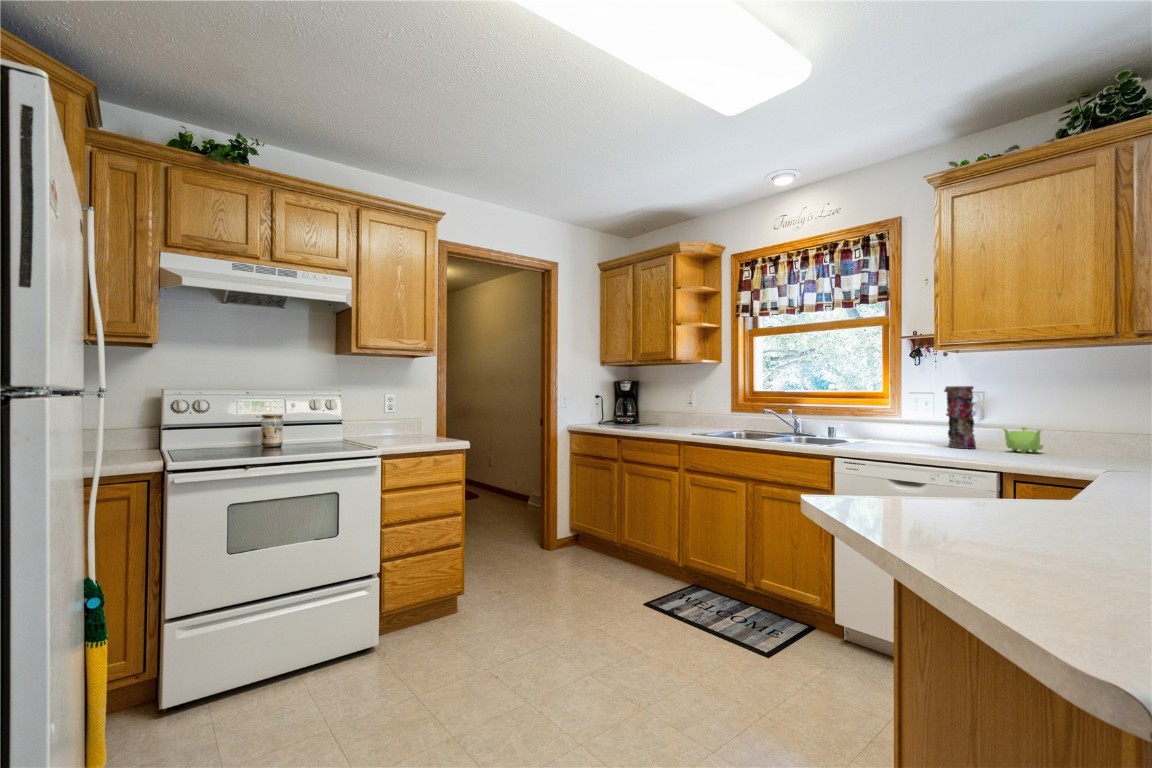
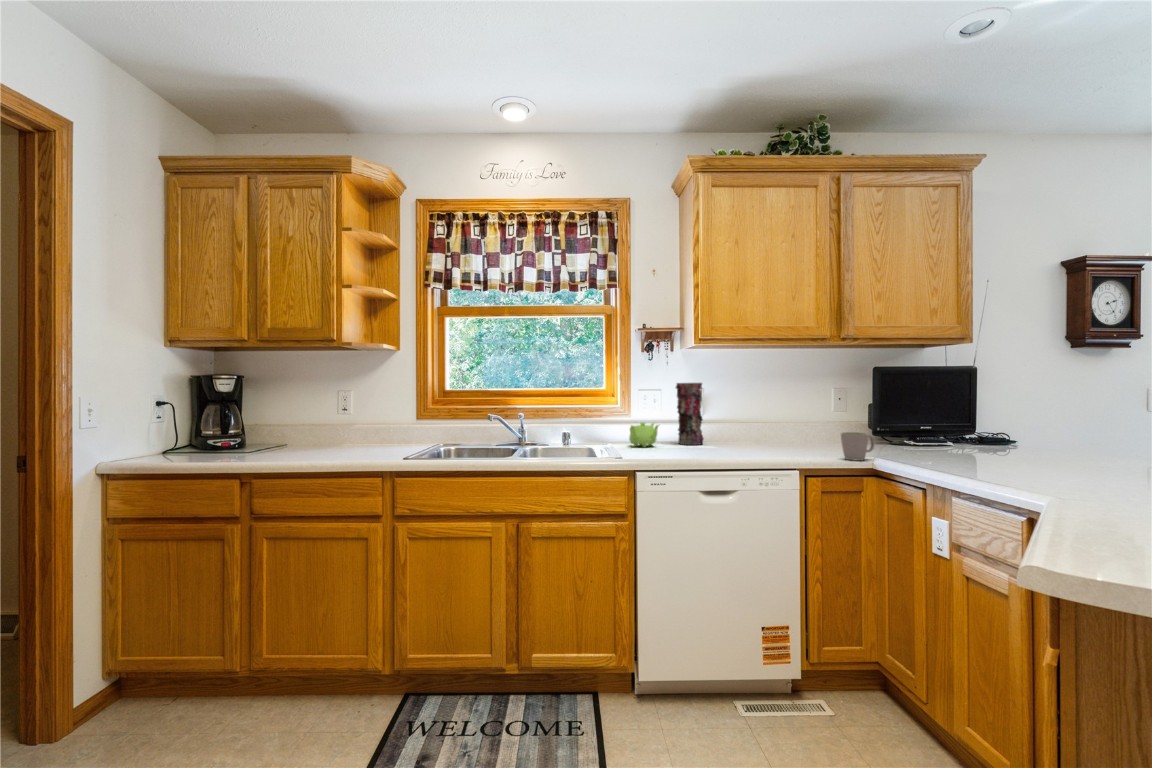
teapot: present [1003,427,1044,453] -> present [629,422,659,447]
mug: none [1066,440,1120,471] -> present [841,432,874,461]

